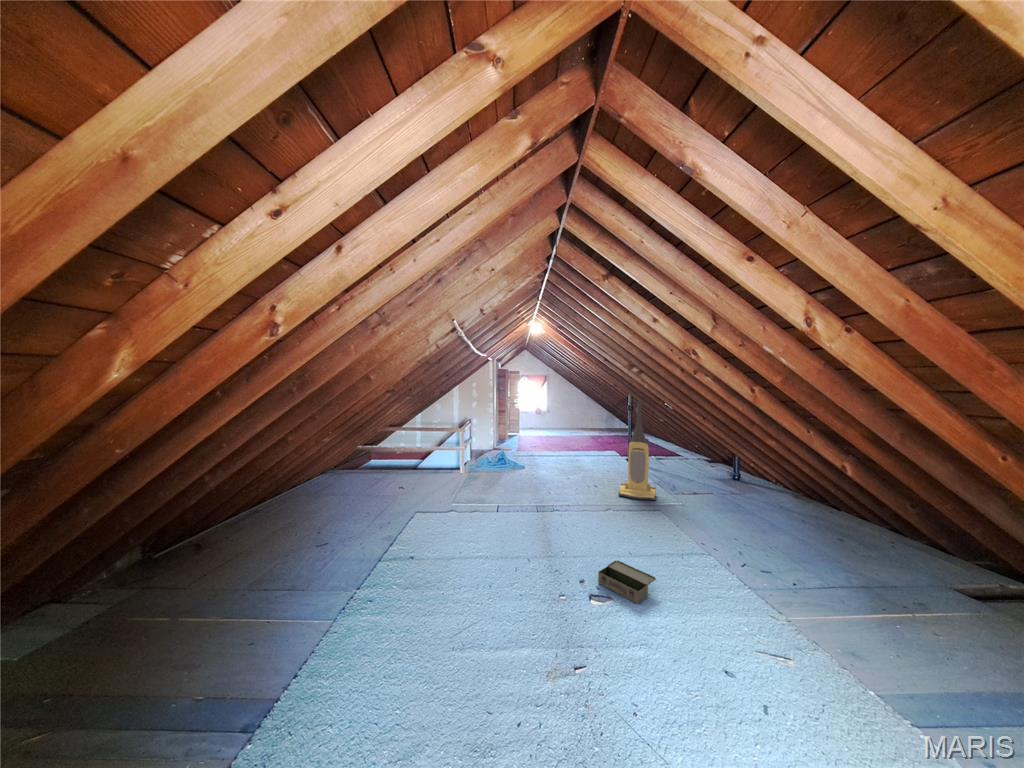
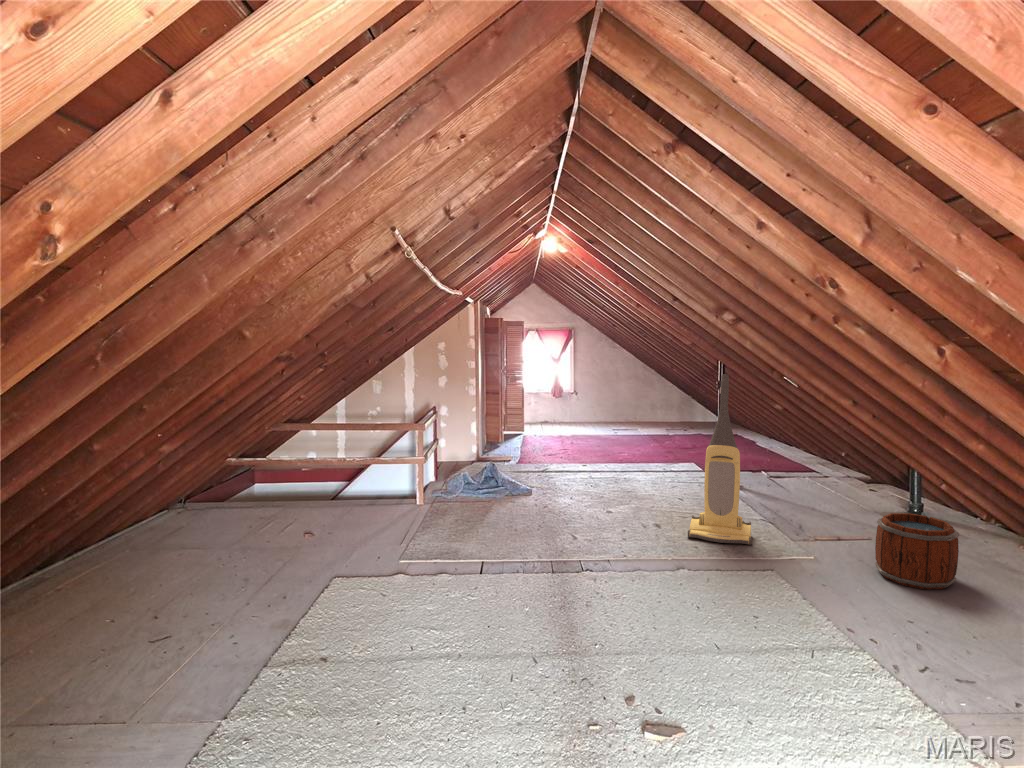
bucket: none [726,482,773,526] -> present [875,513,959,589]
toolbox: present [598,561,656,604] -> none [658,659,763,741]

